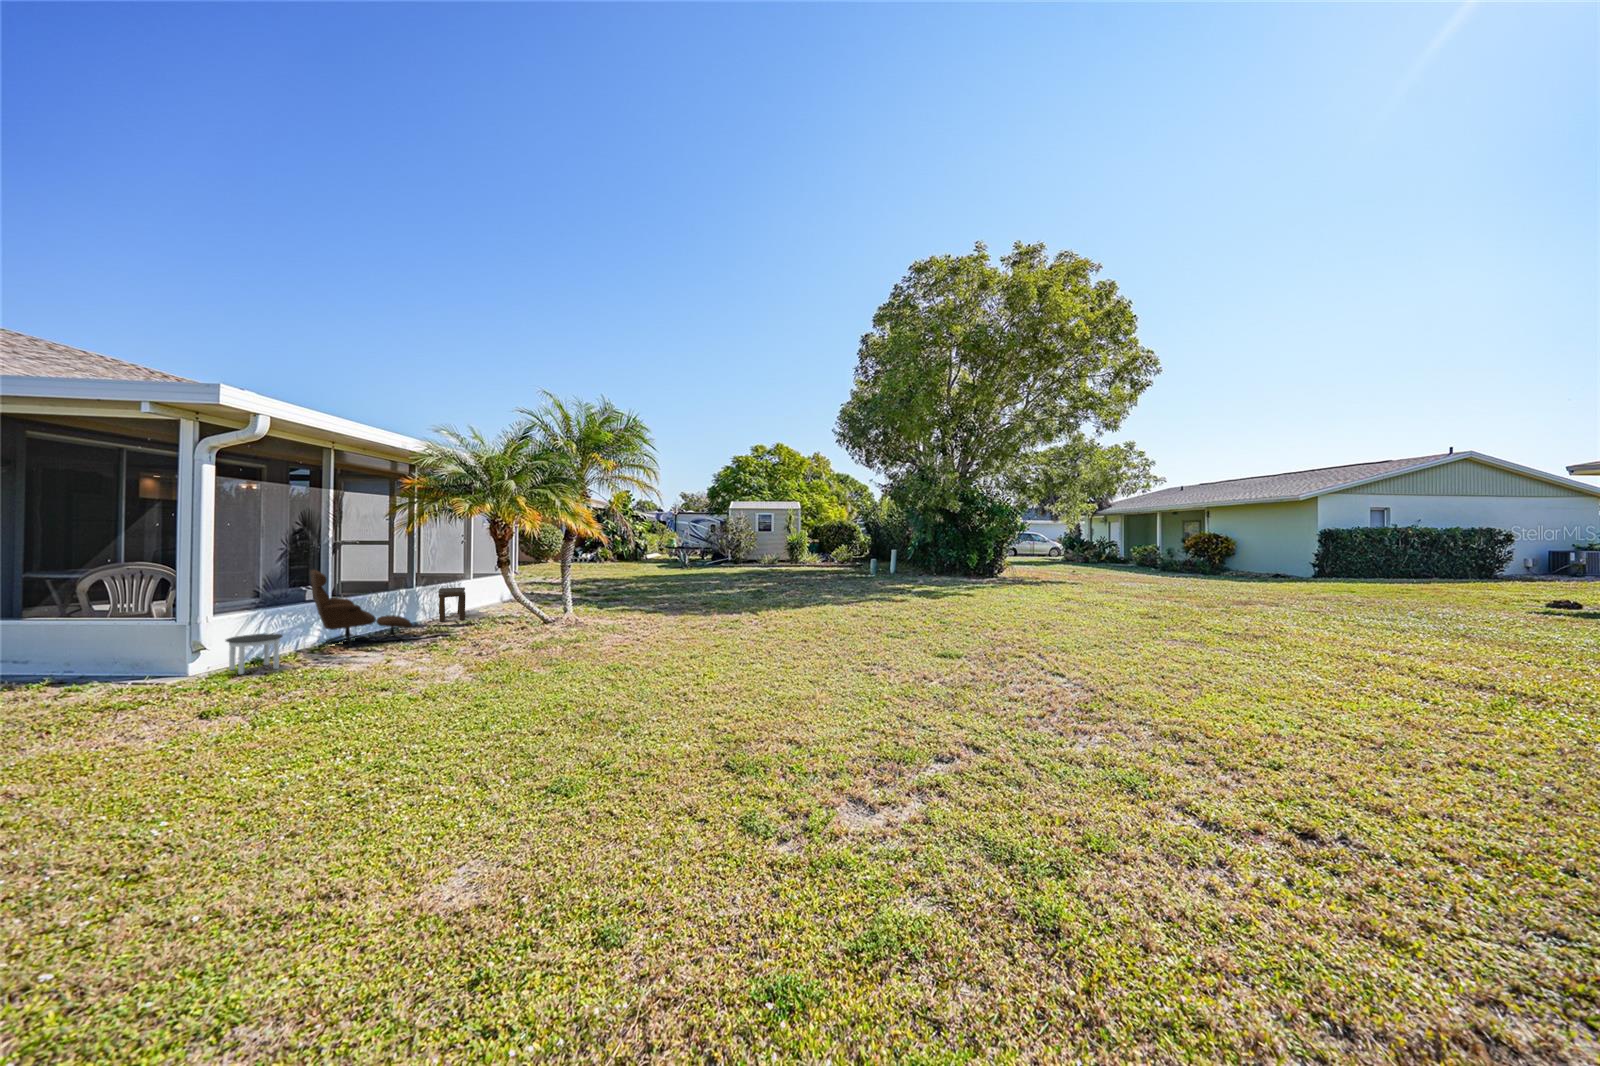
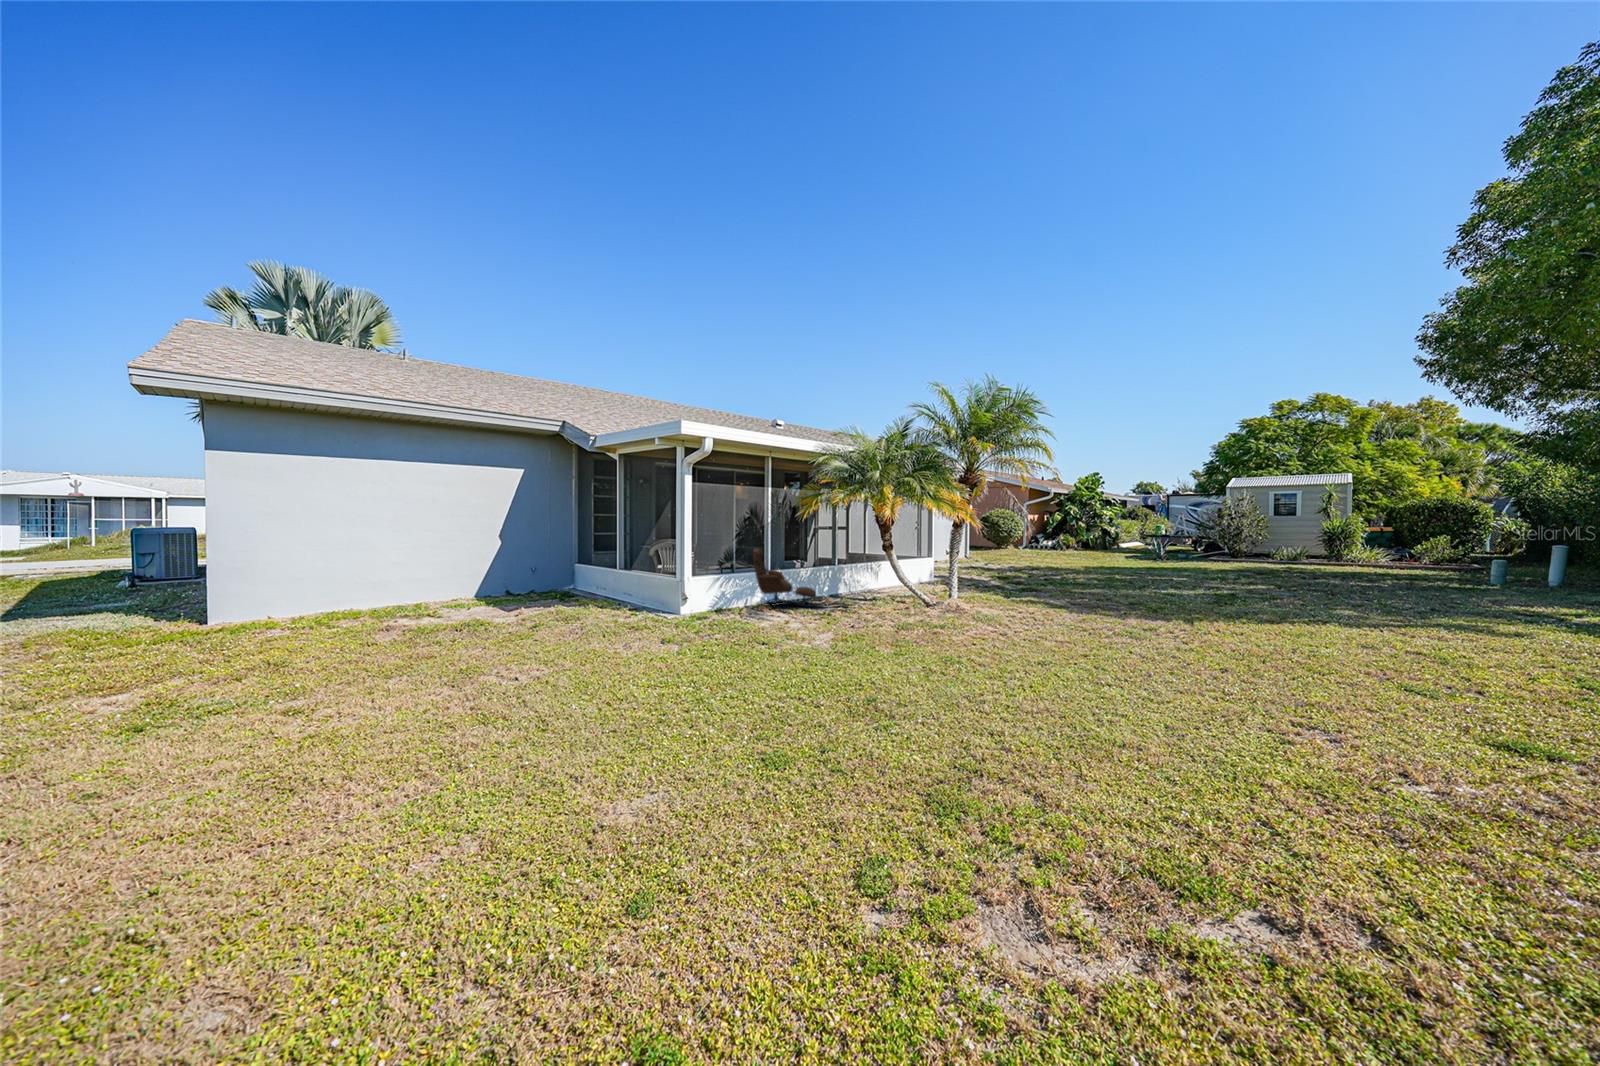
bench: present [438,587,465,622] -> none [850,567,877,596]
round table: present [226,634,283,674] -> none [696,592,725,618]

